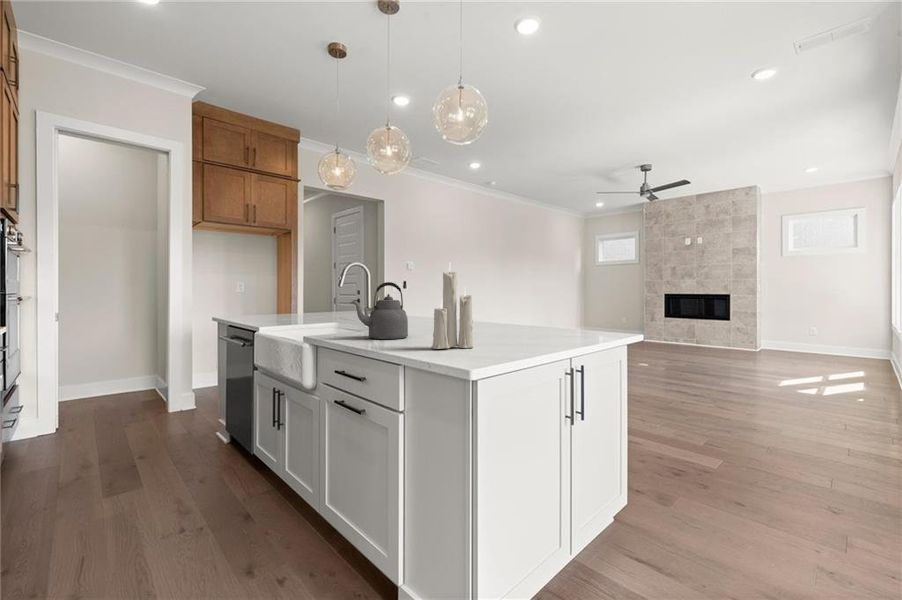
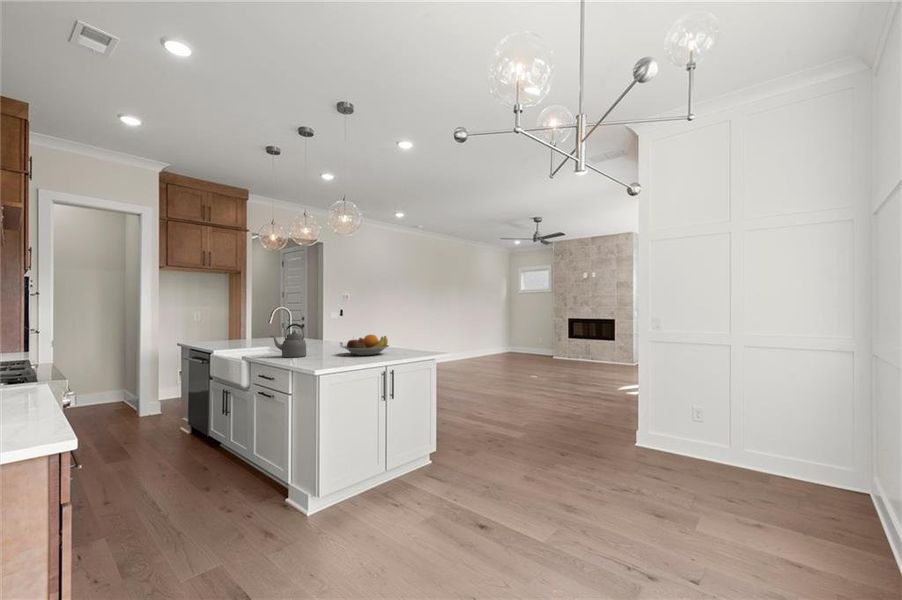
candle: present [432,264,474,349] -> none [310,313,334,362]
fruit bowl: none [465,302,543,337] -> present [343,335,389,355]

